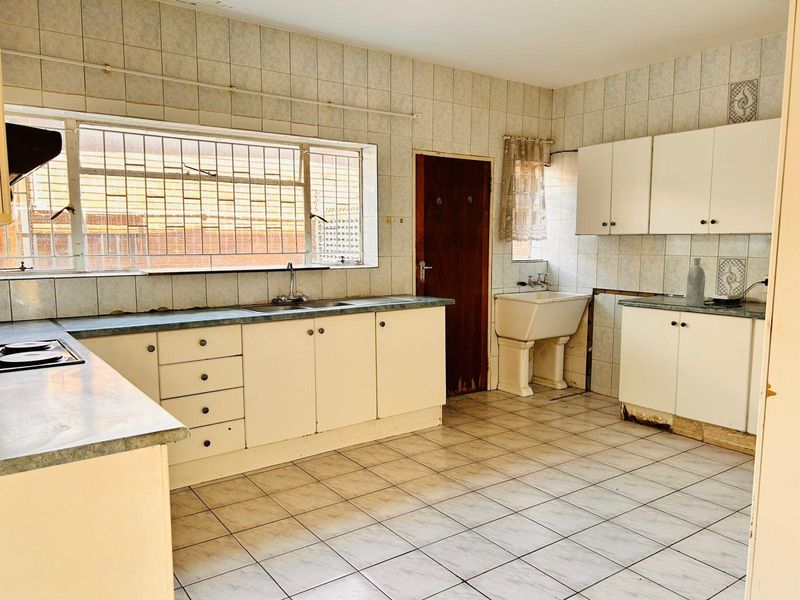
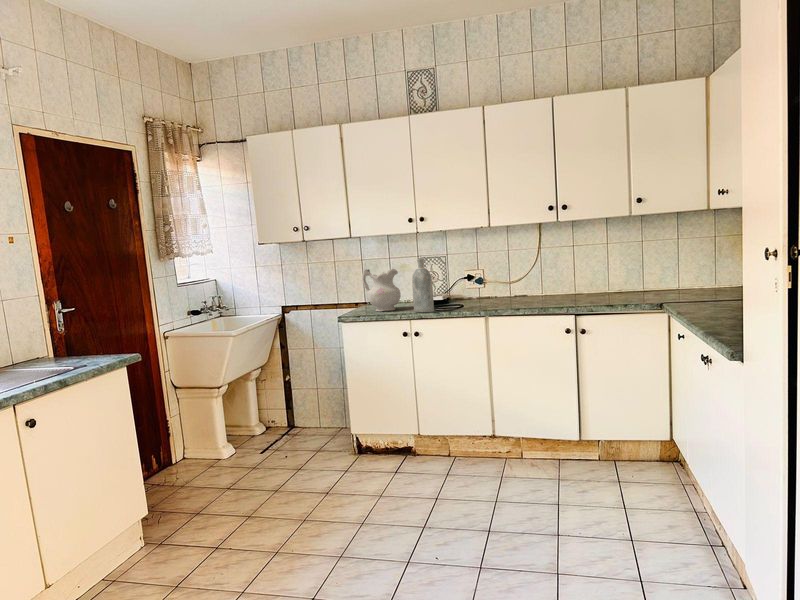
ceramic pitcher: none [649,263,683,302] -> present [362,269,401,311]

